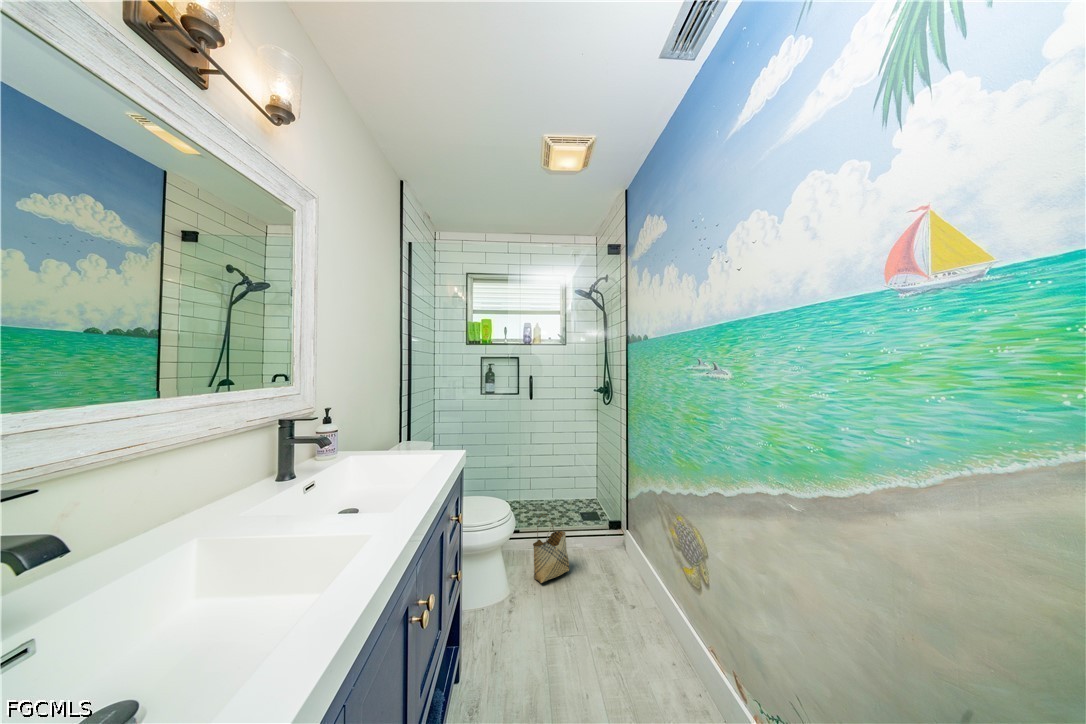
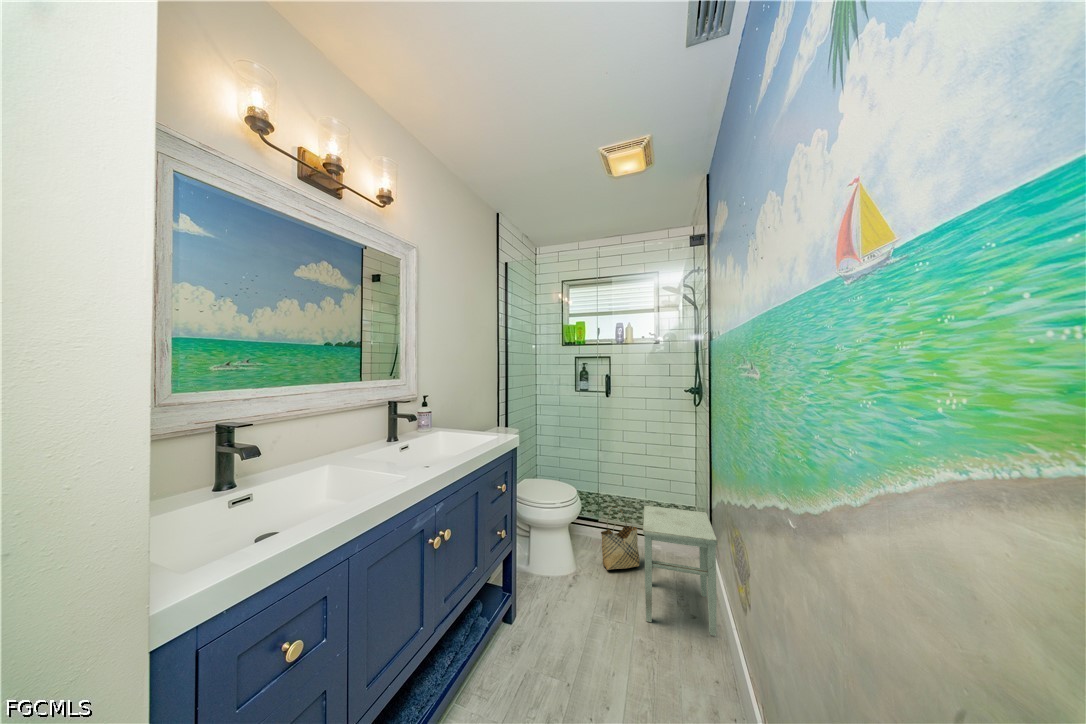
stool: none [579,505,659,628] -> present [643,506,717,636]

